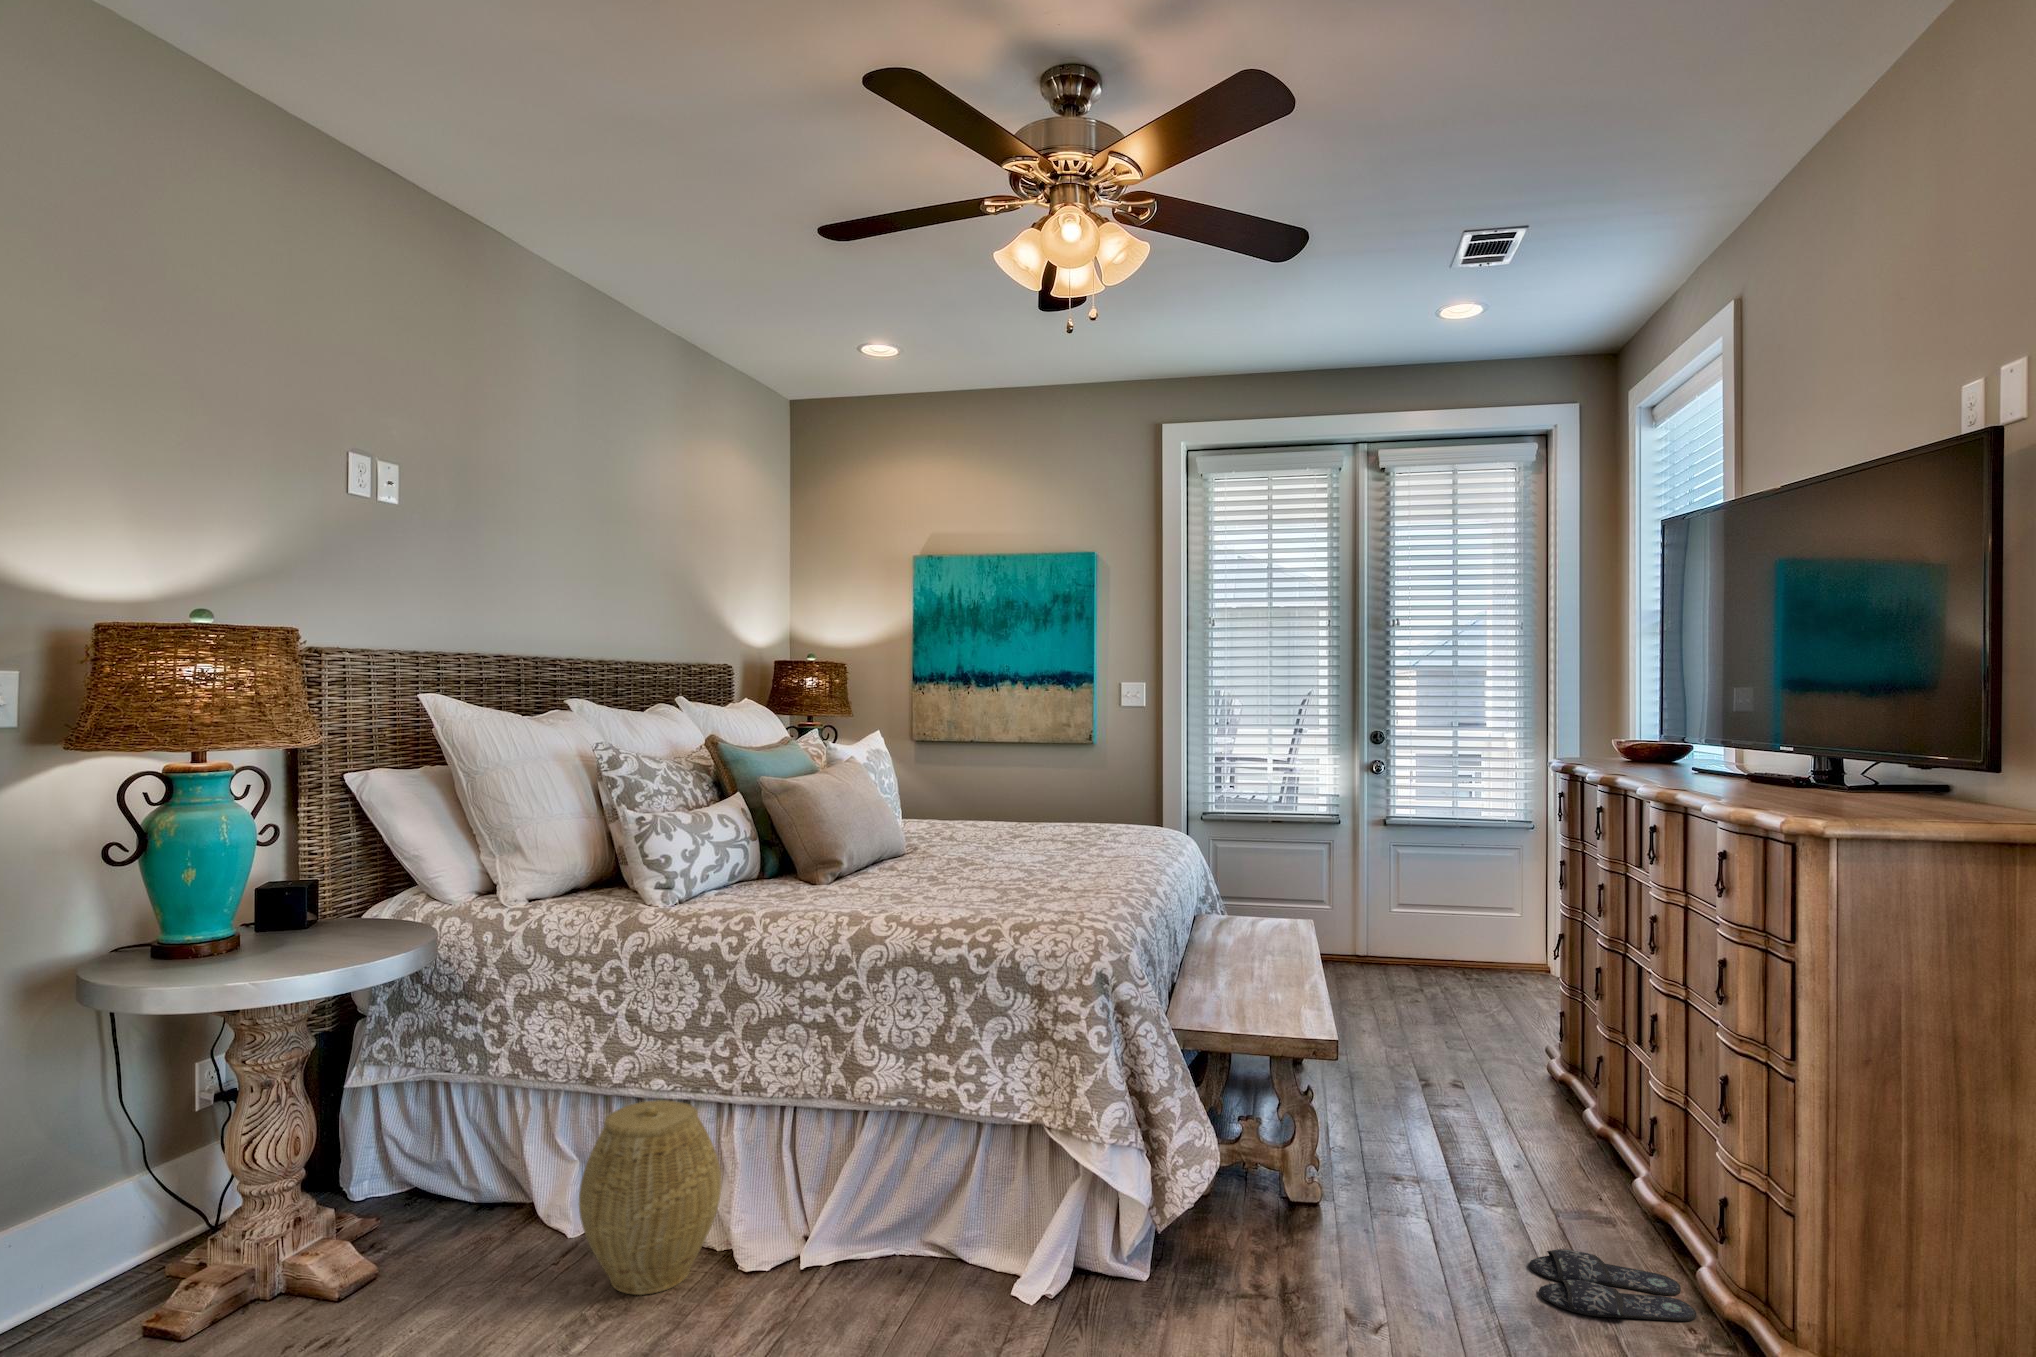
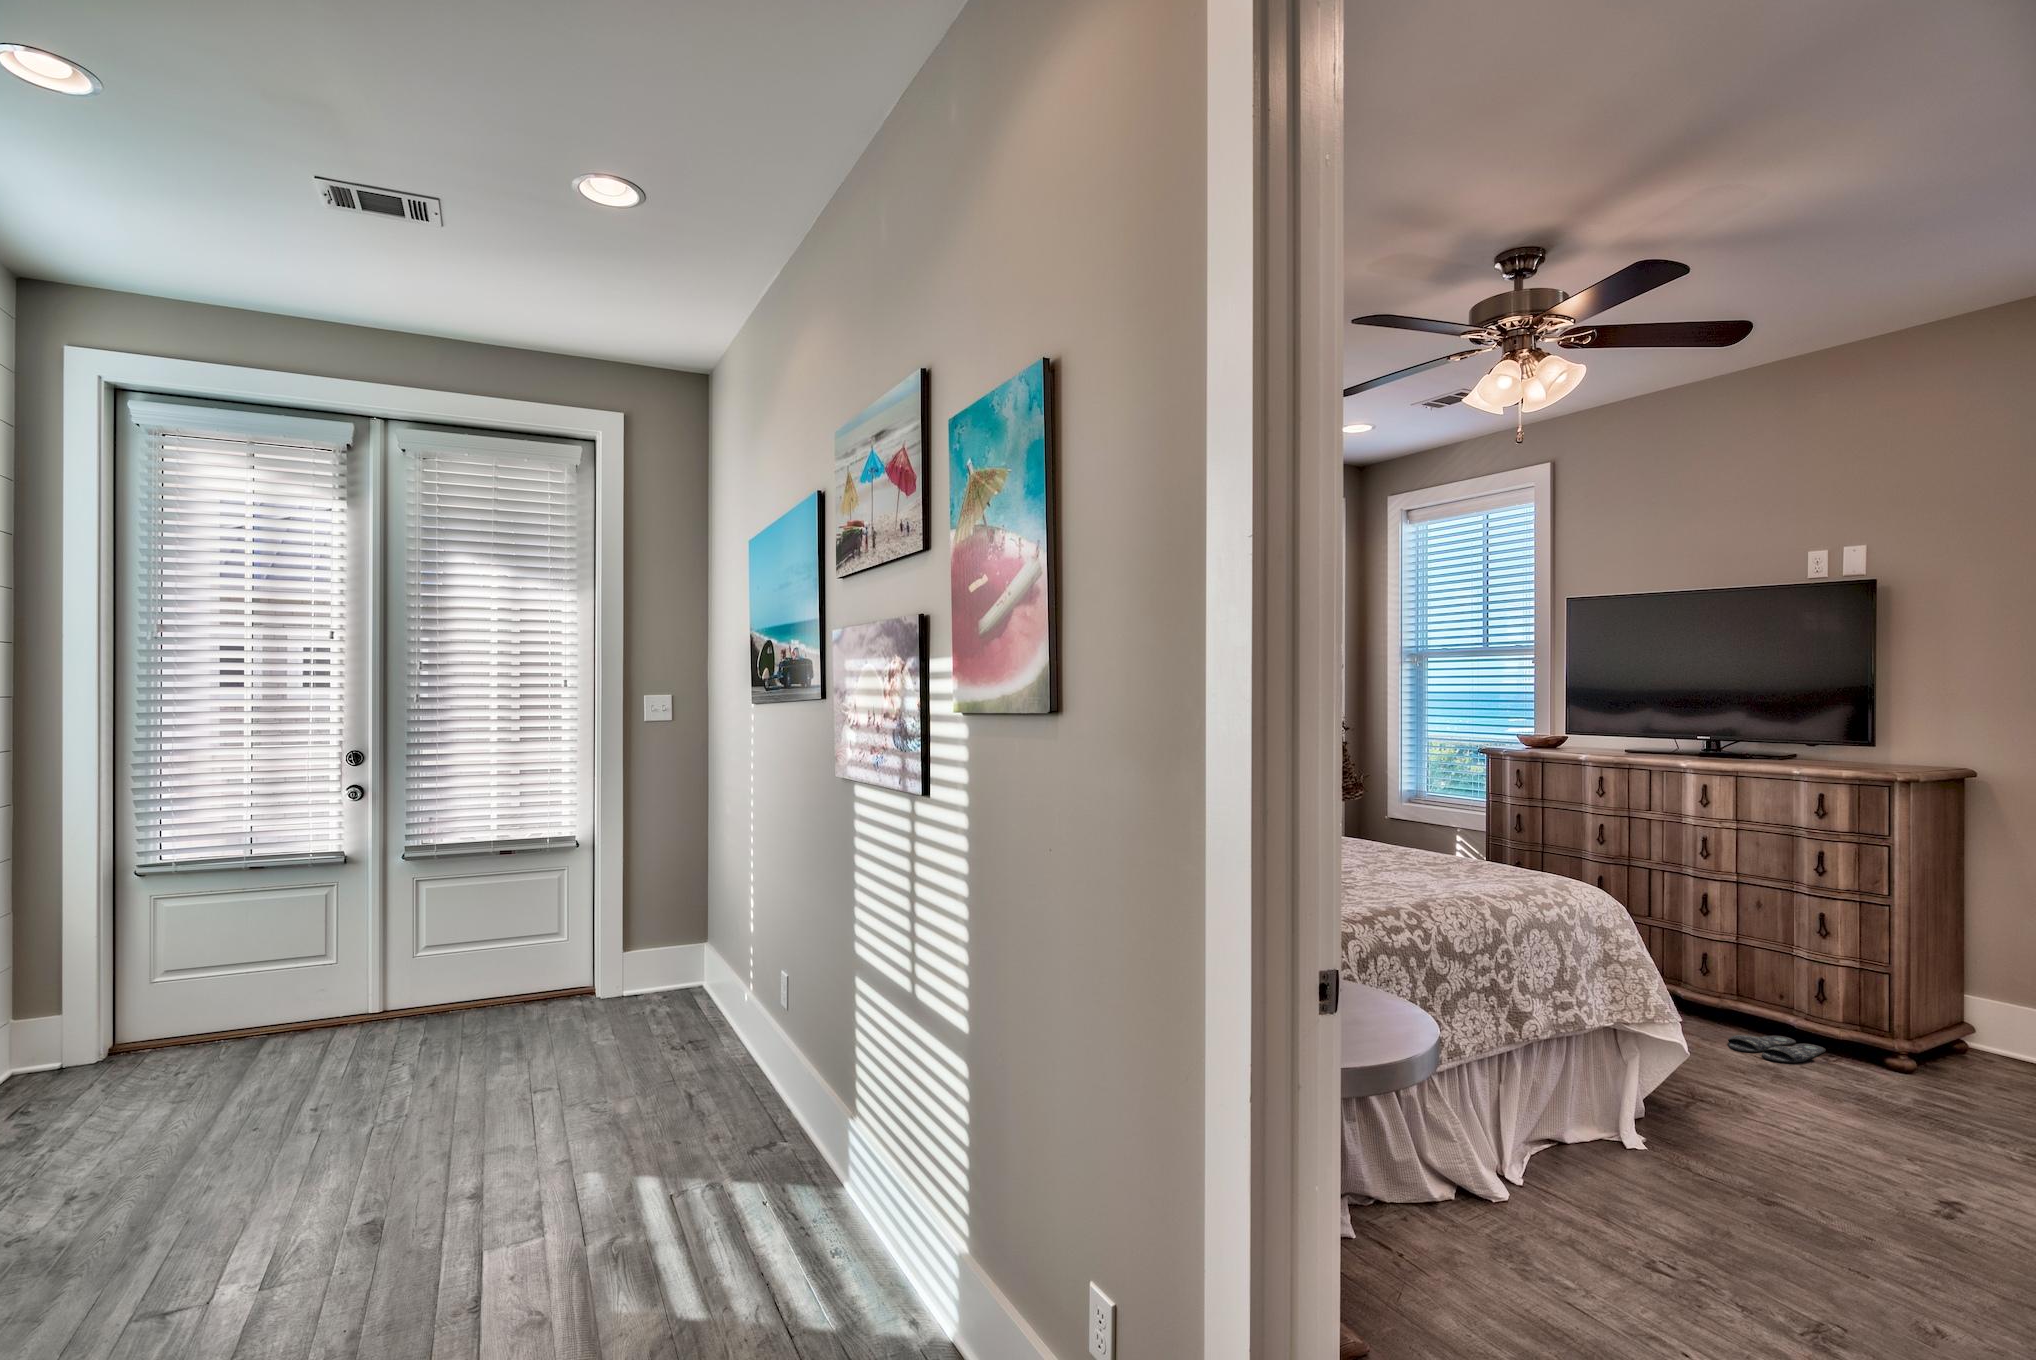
woven basket: present [579,1100,721,1295] -> none [1401,1078,1530,1247]

